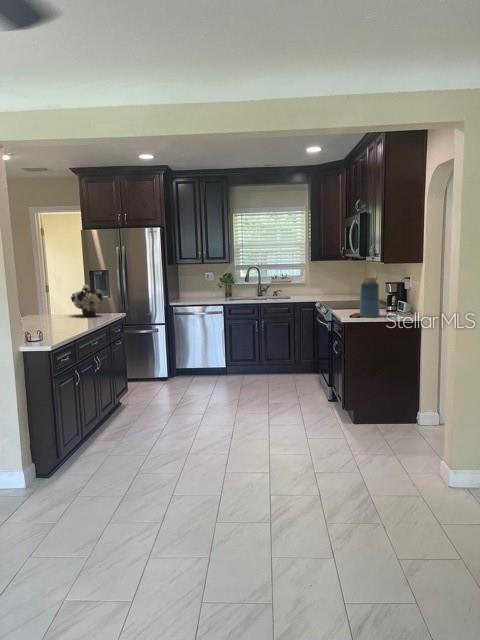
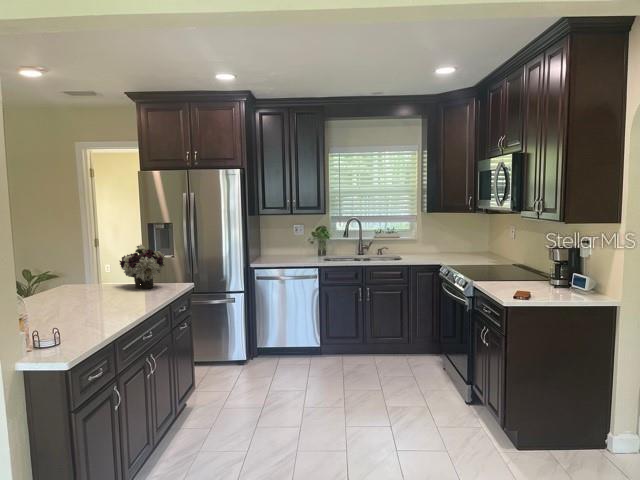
vase: present [359,278,380,317] -> none [524,243,554,299]

